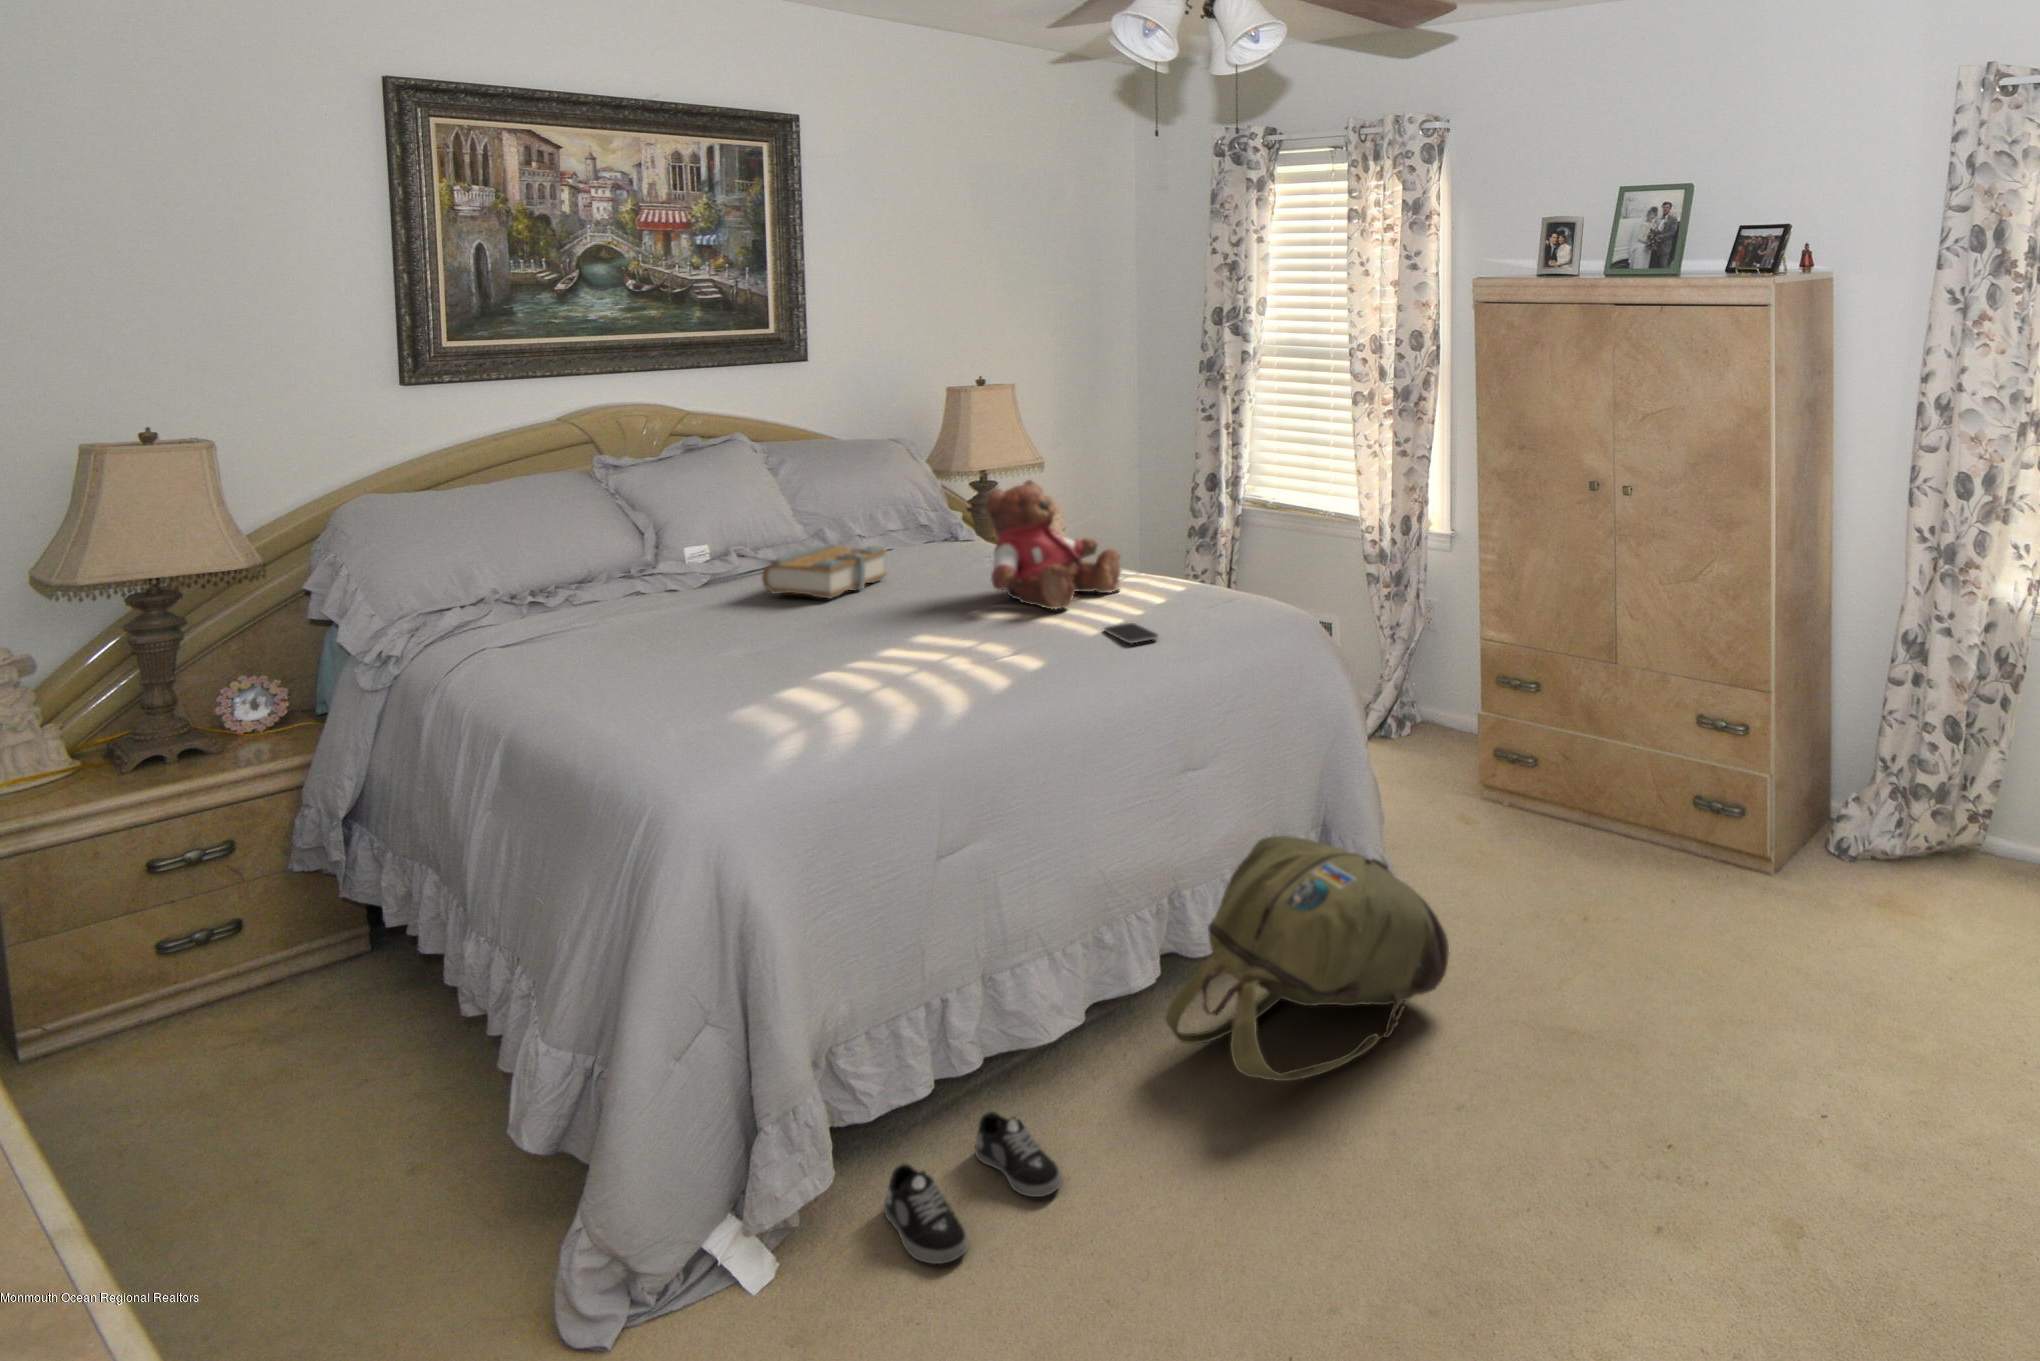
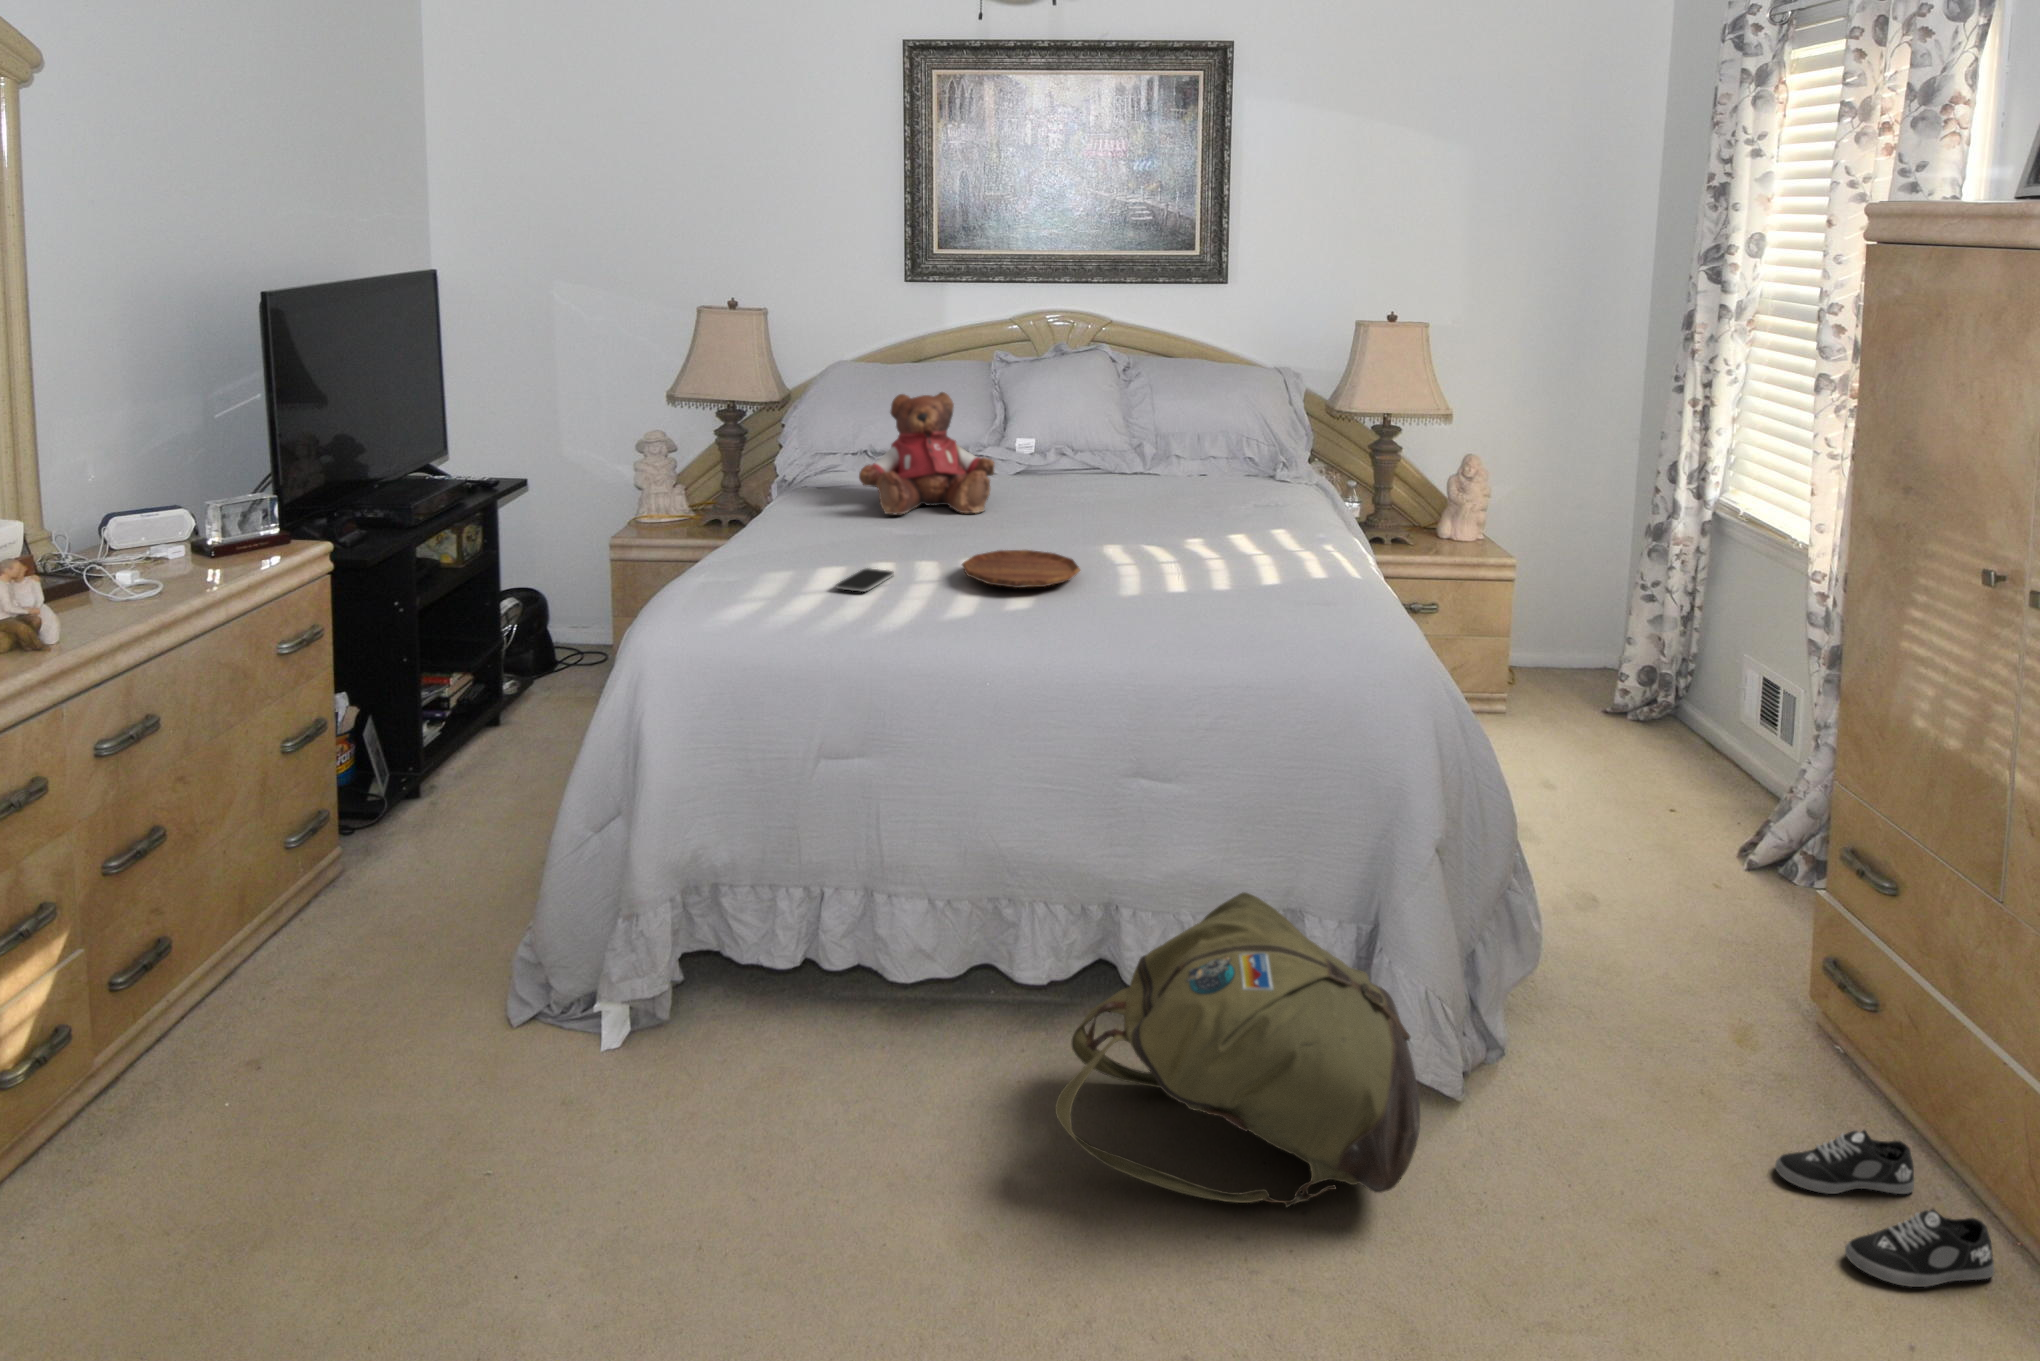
teddy bear: present [985,480,1120,609] -> present [859,392,995,514]
book: present [762,544,886,598] -> none [1041,454,1149,505]
smartphone: present [1105,623,1158,644] -> present [836,569,894,592]
tray: none [863,630,994,669] -> present [962,550,1080,588]
shoe: present [884,1112,1062,1264] -> present [1775,1130,1994,1287]

